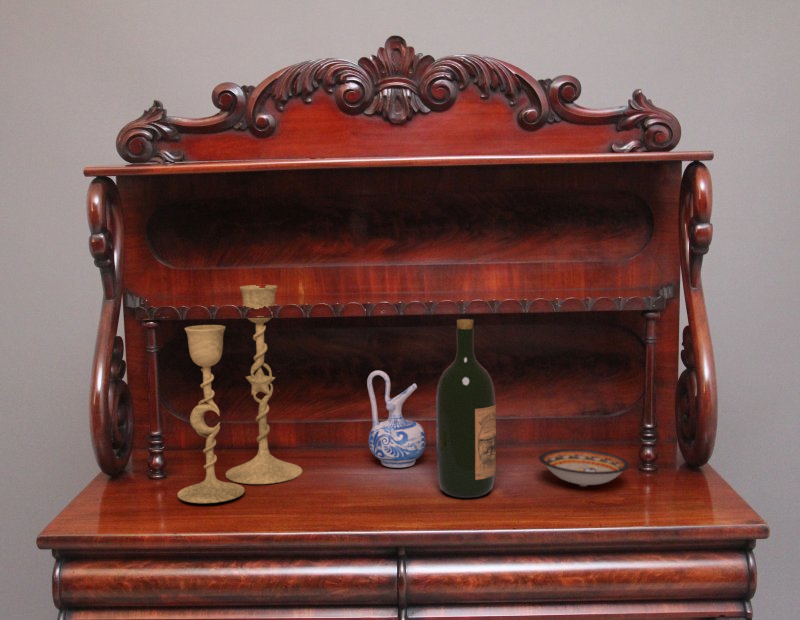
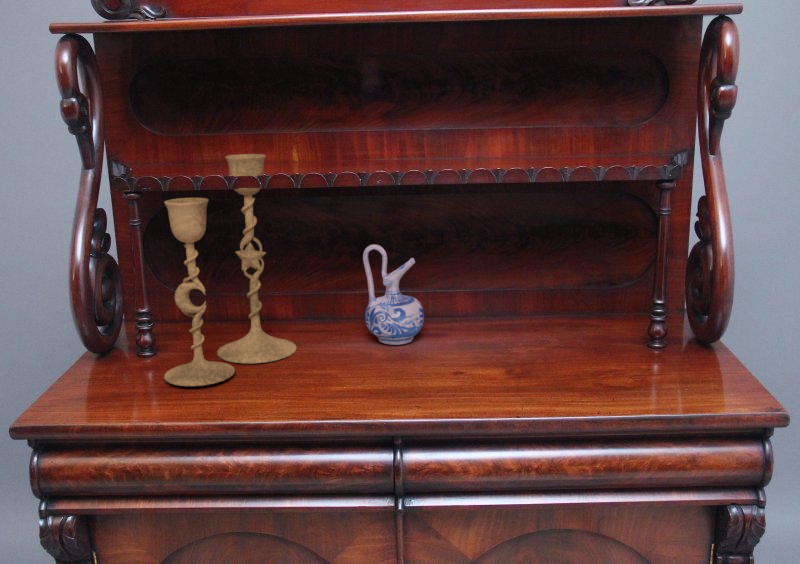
wine bottle: present [436,319,496,498] -> none [435,191,499,380]
ceramic bowl: present [539,449,629,486] -> none [543,327,639,367]

